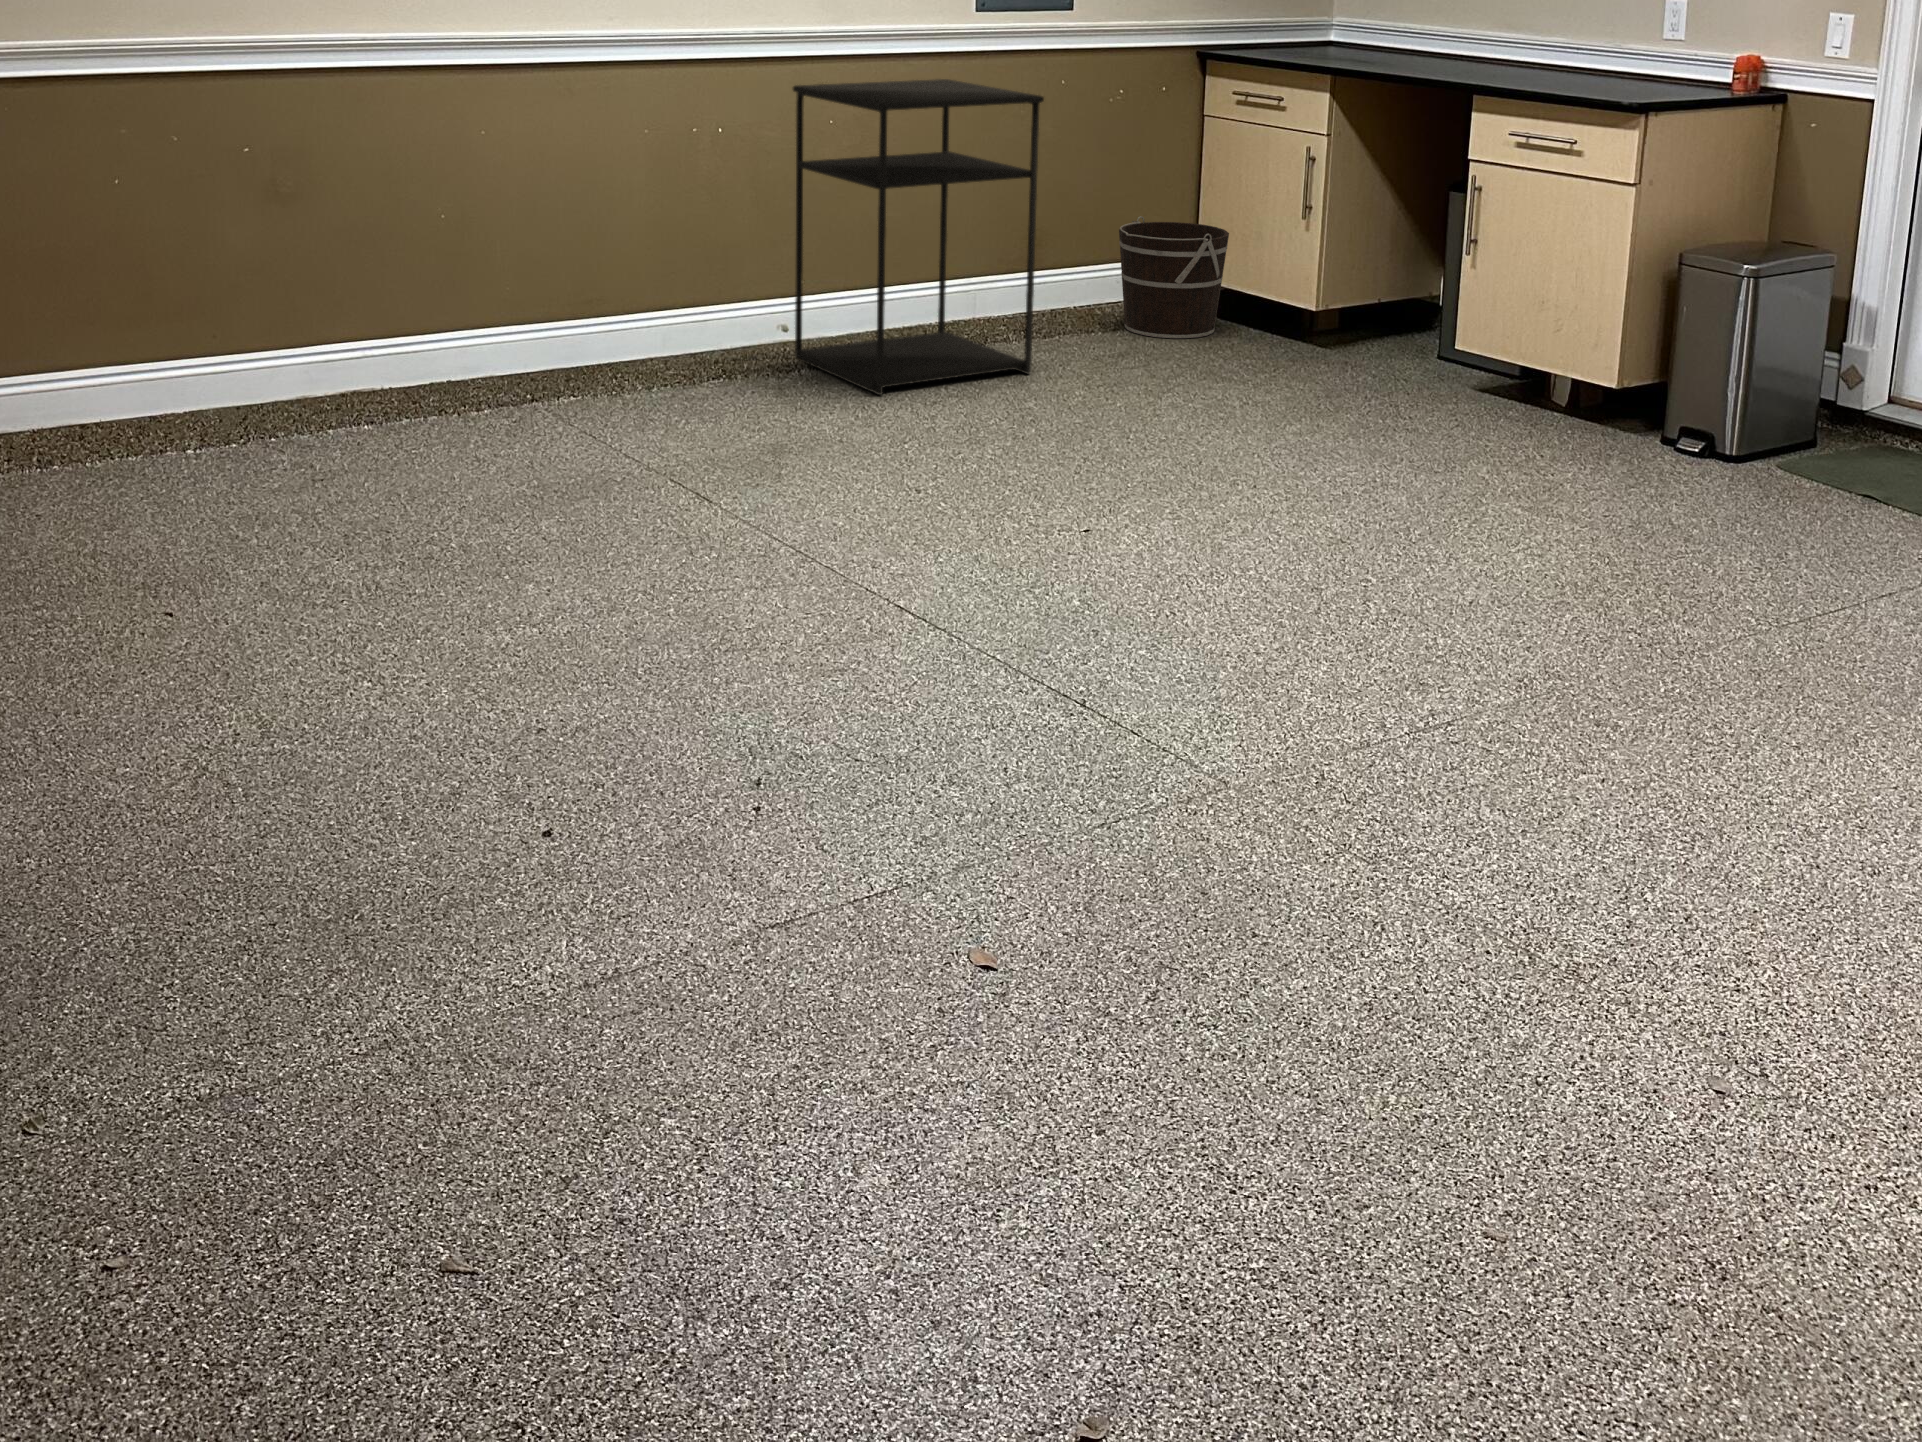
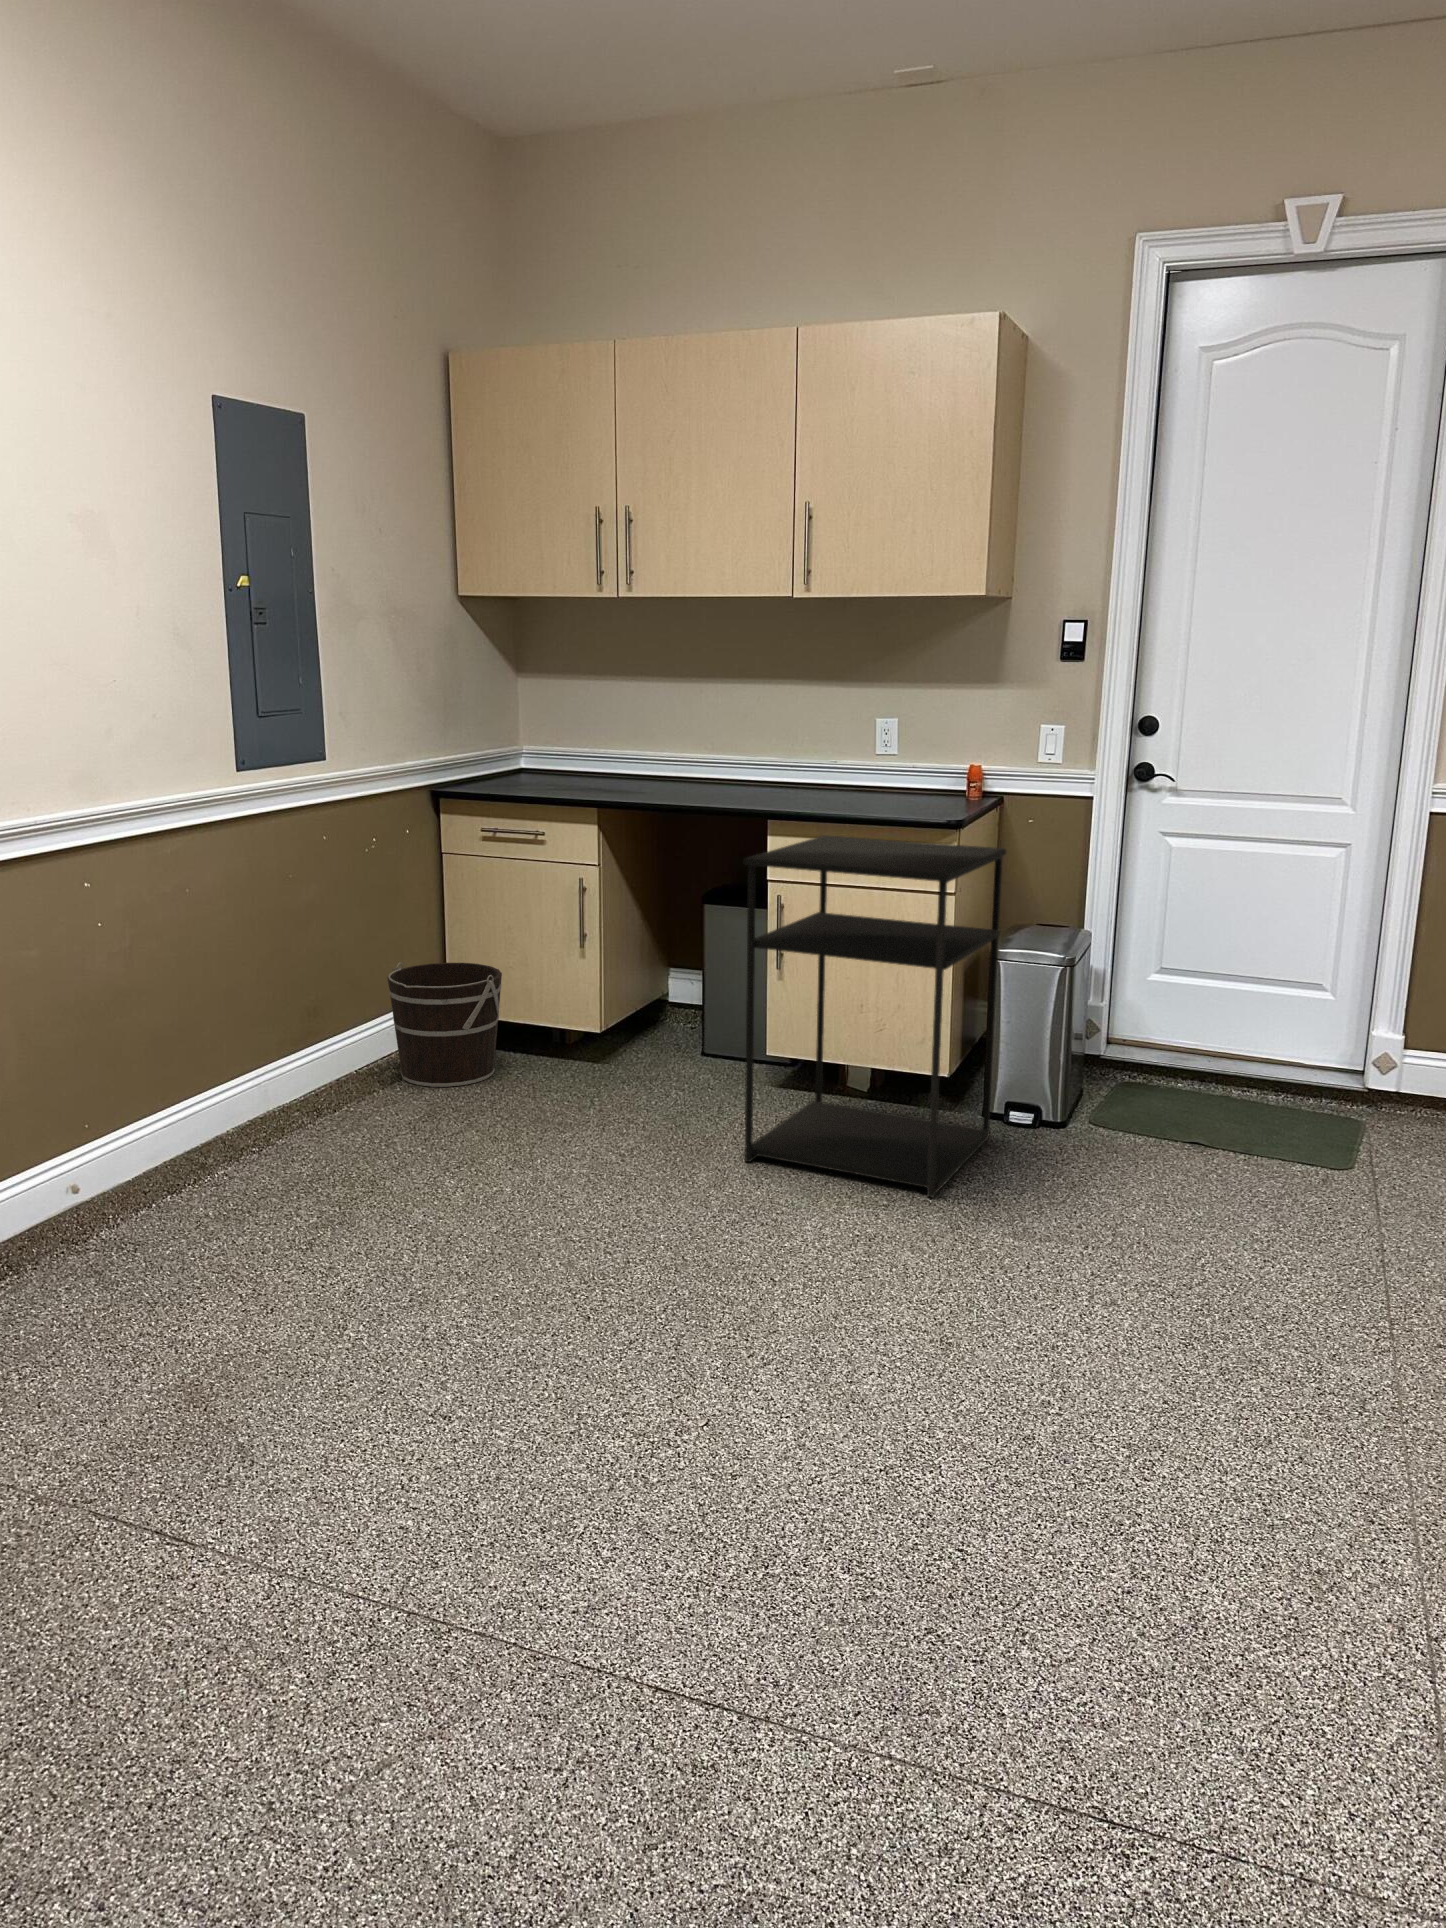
shelving unit: present [793,79,1044,395] -> present [744,836,1006,1197]

